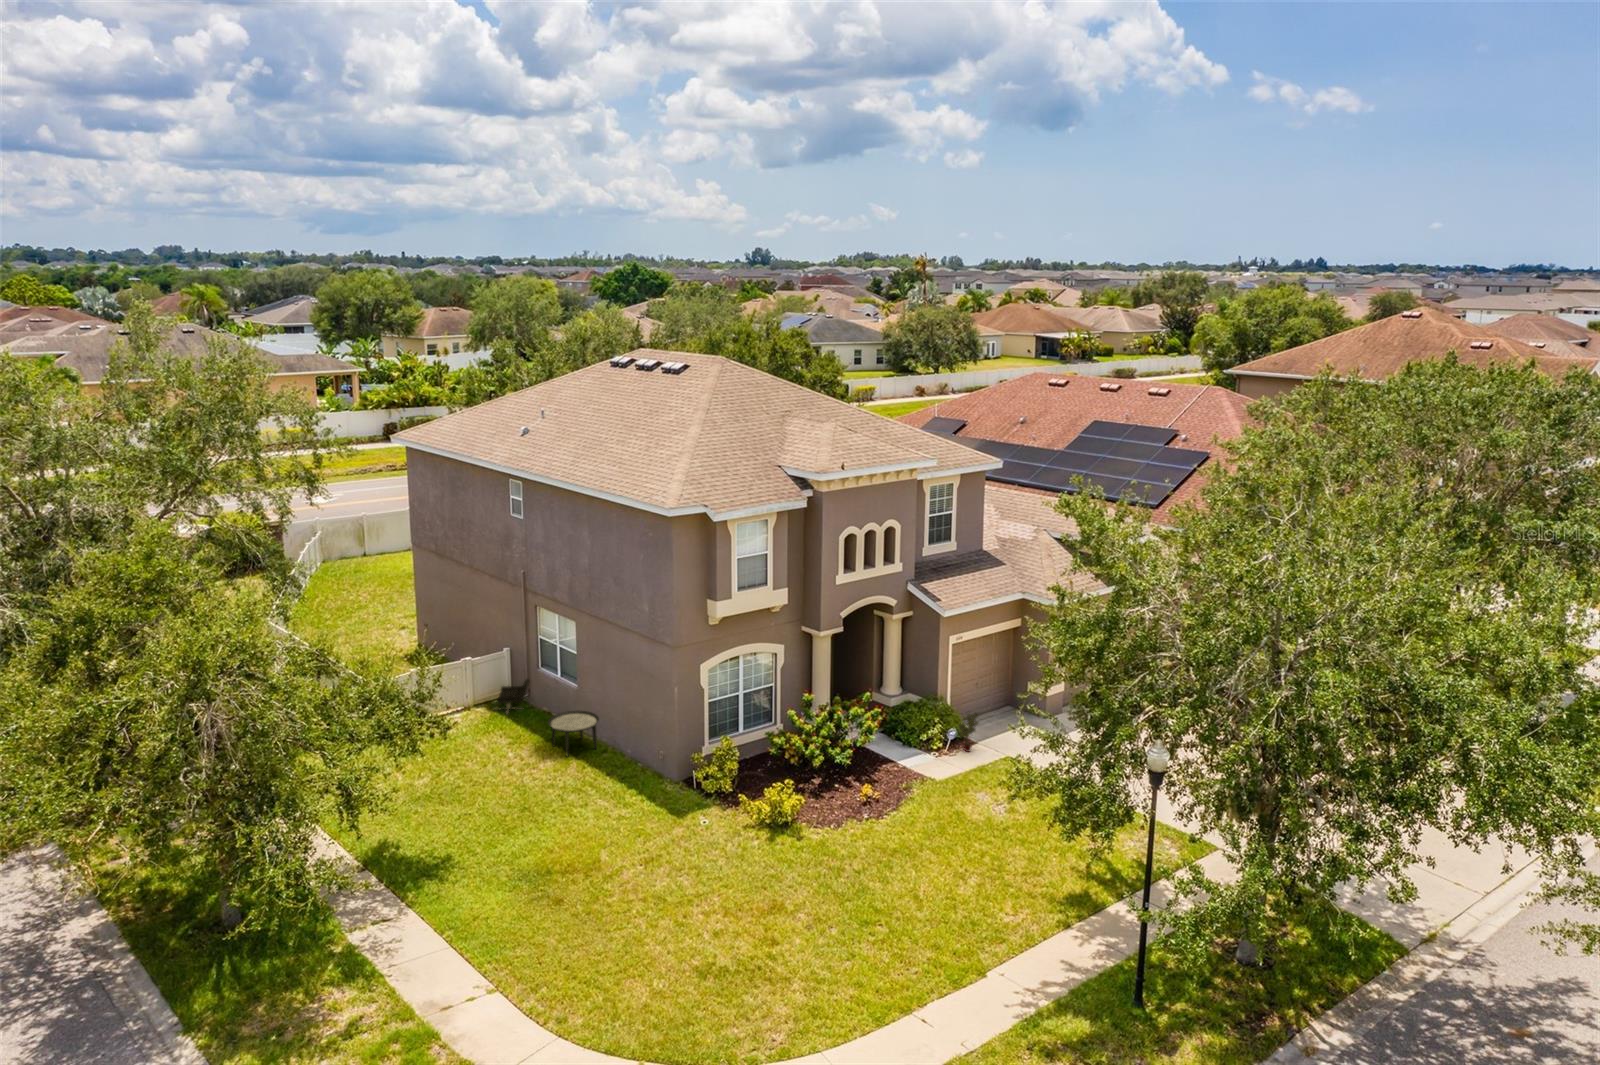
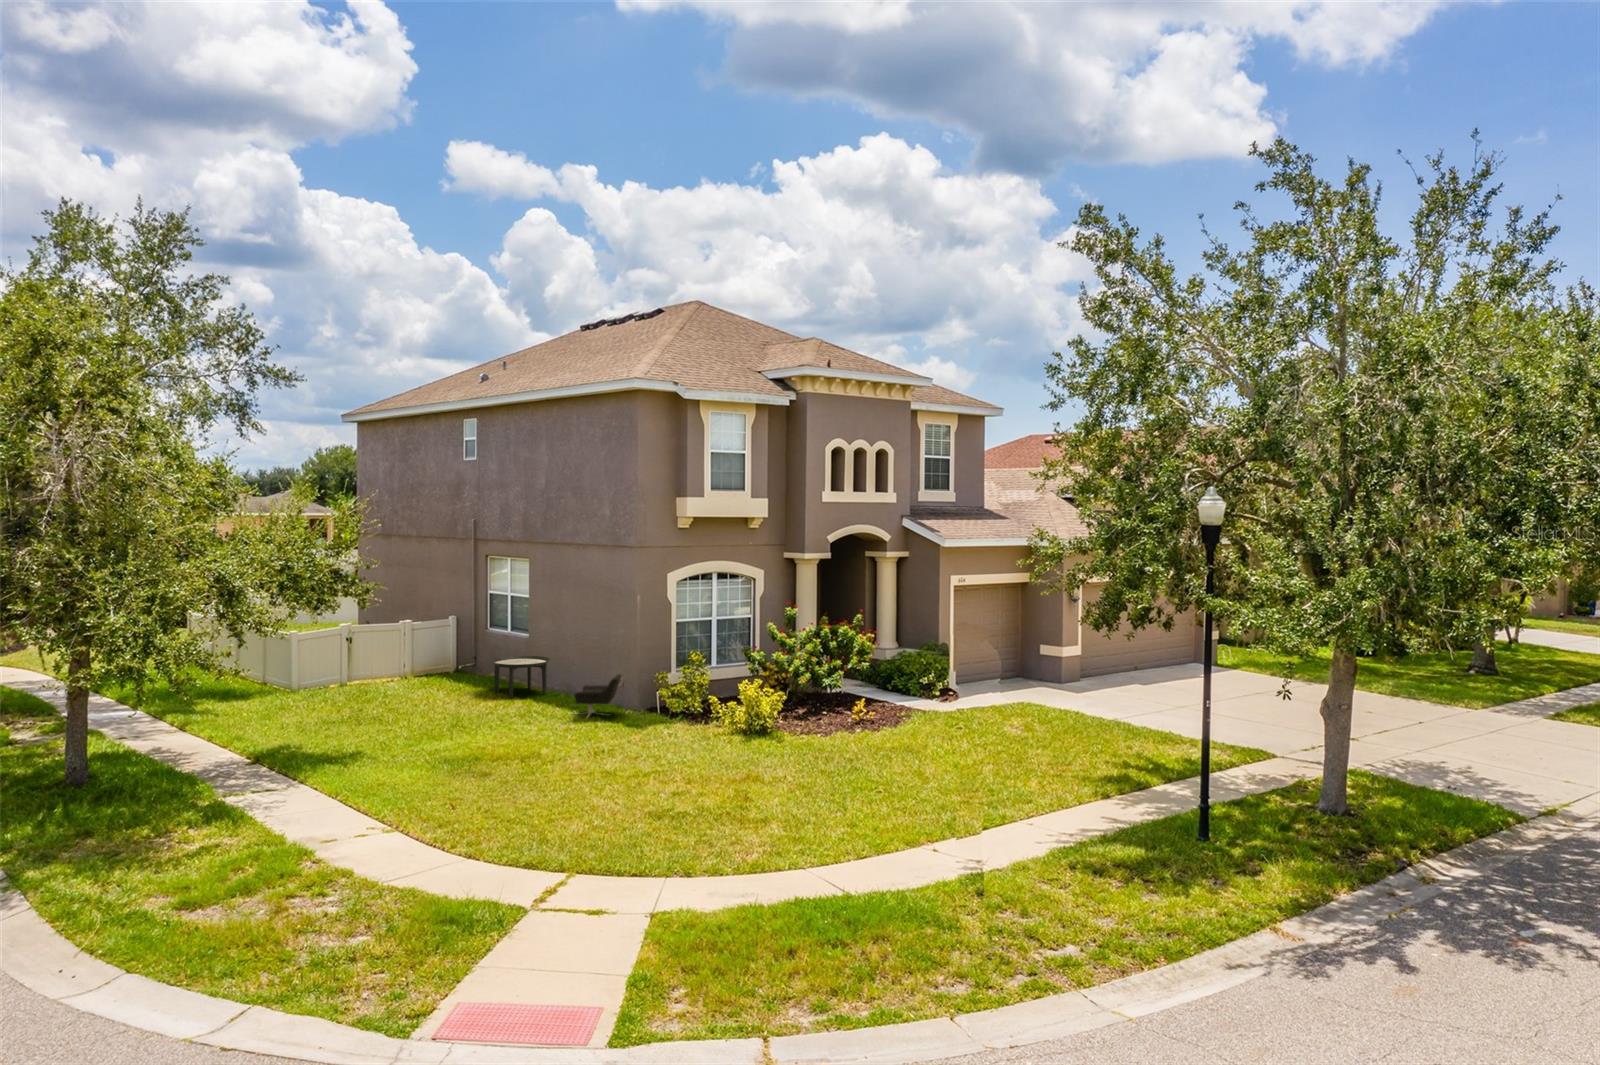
lounge chair: present [497,679,530,710] -> present [574,674,621,718]
potted tree: present [957,713,978,752] -> none [962,650,989,698]

